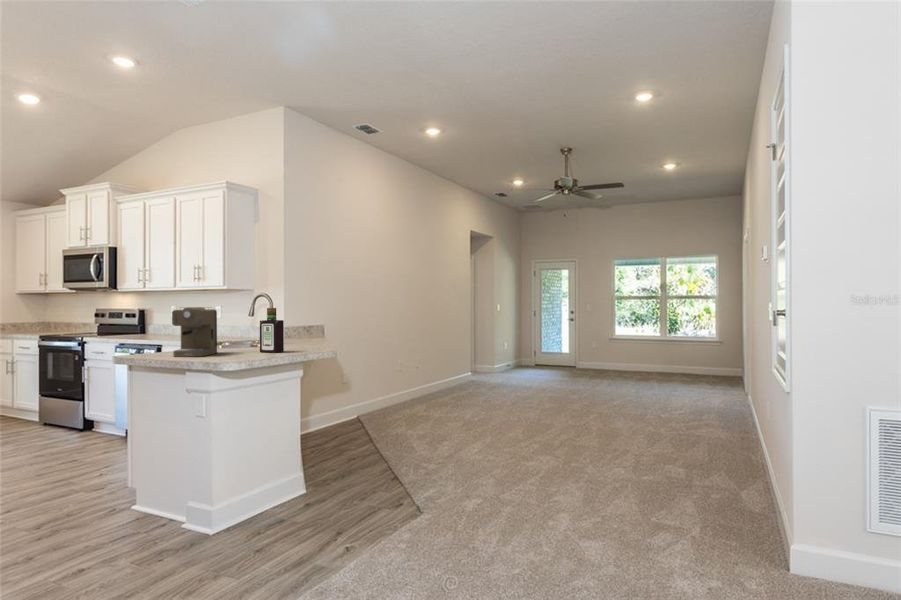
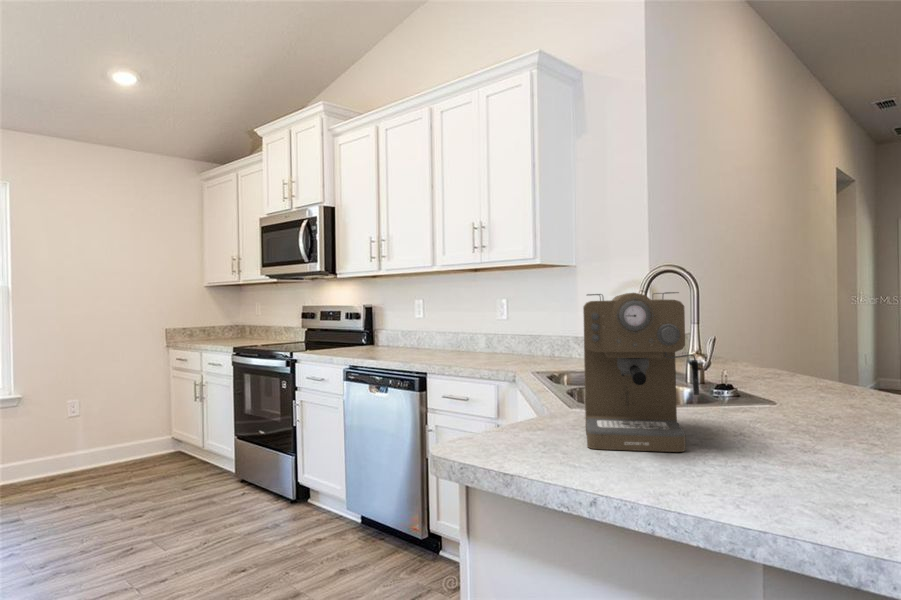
bottle: present [260,308,284,353] -> none [789,293,862,433]

